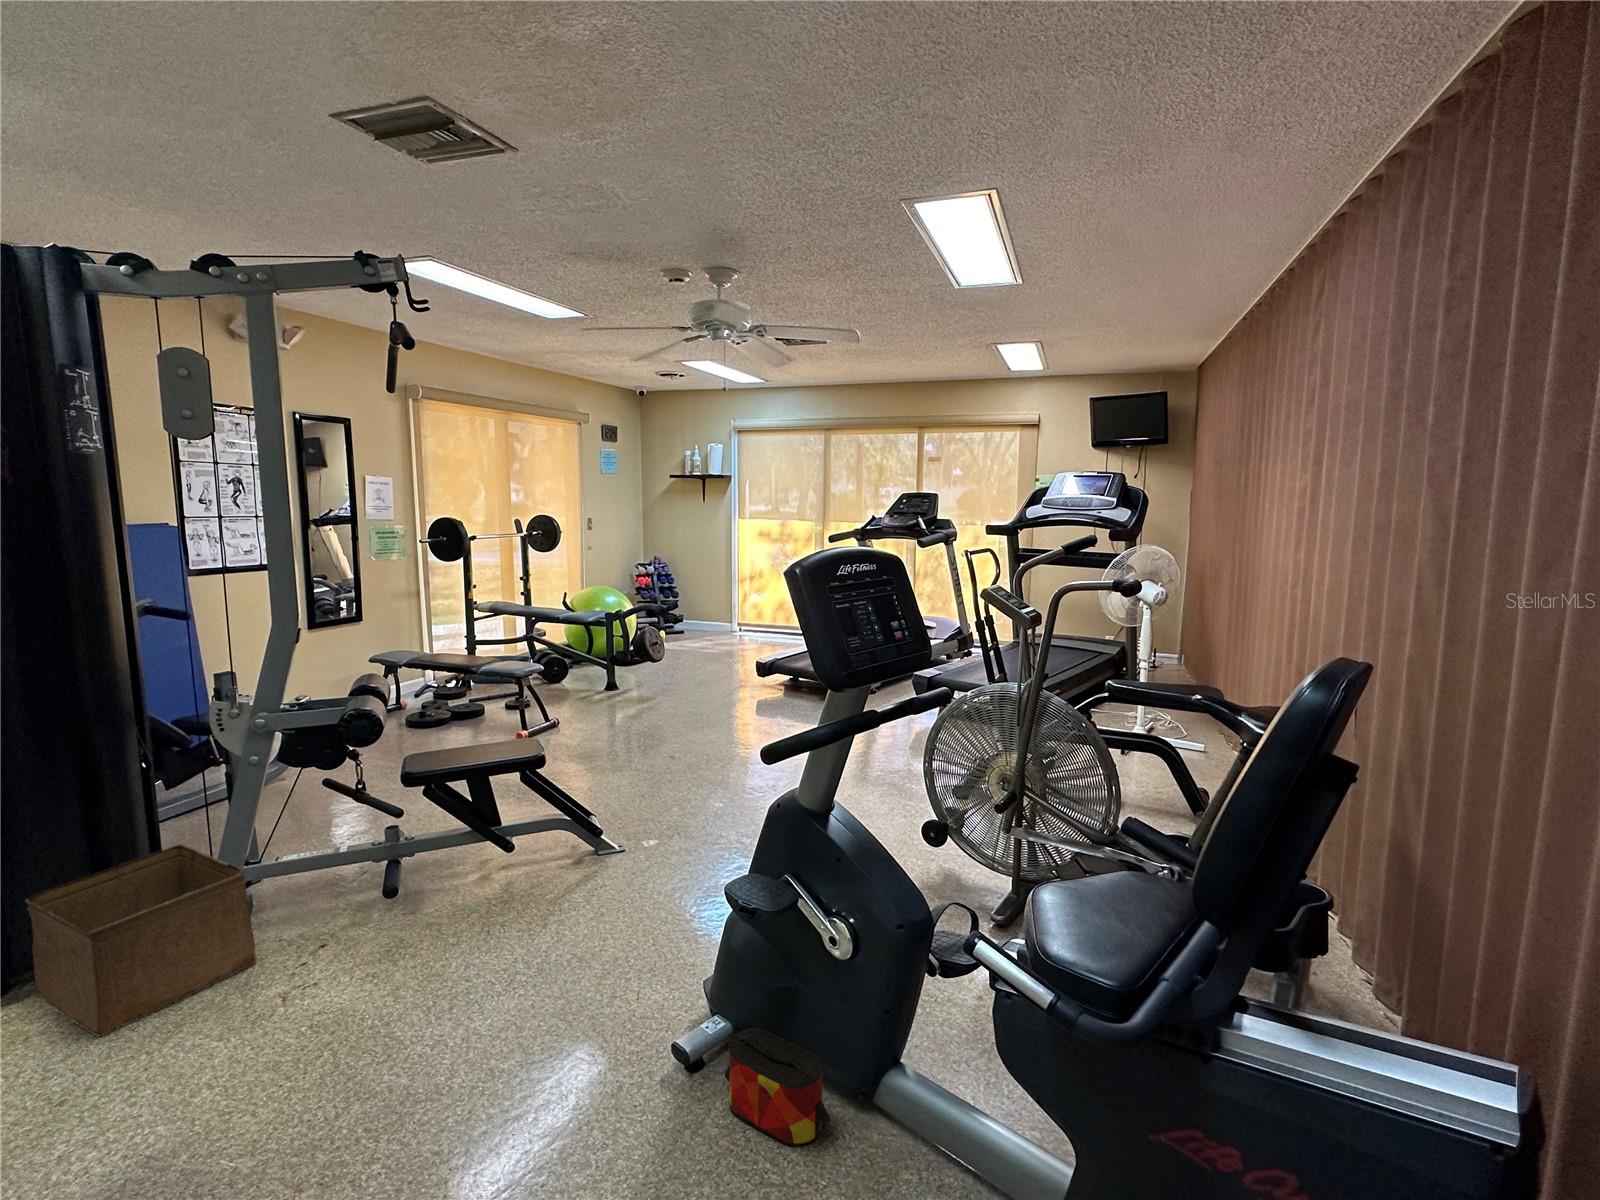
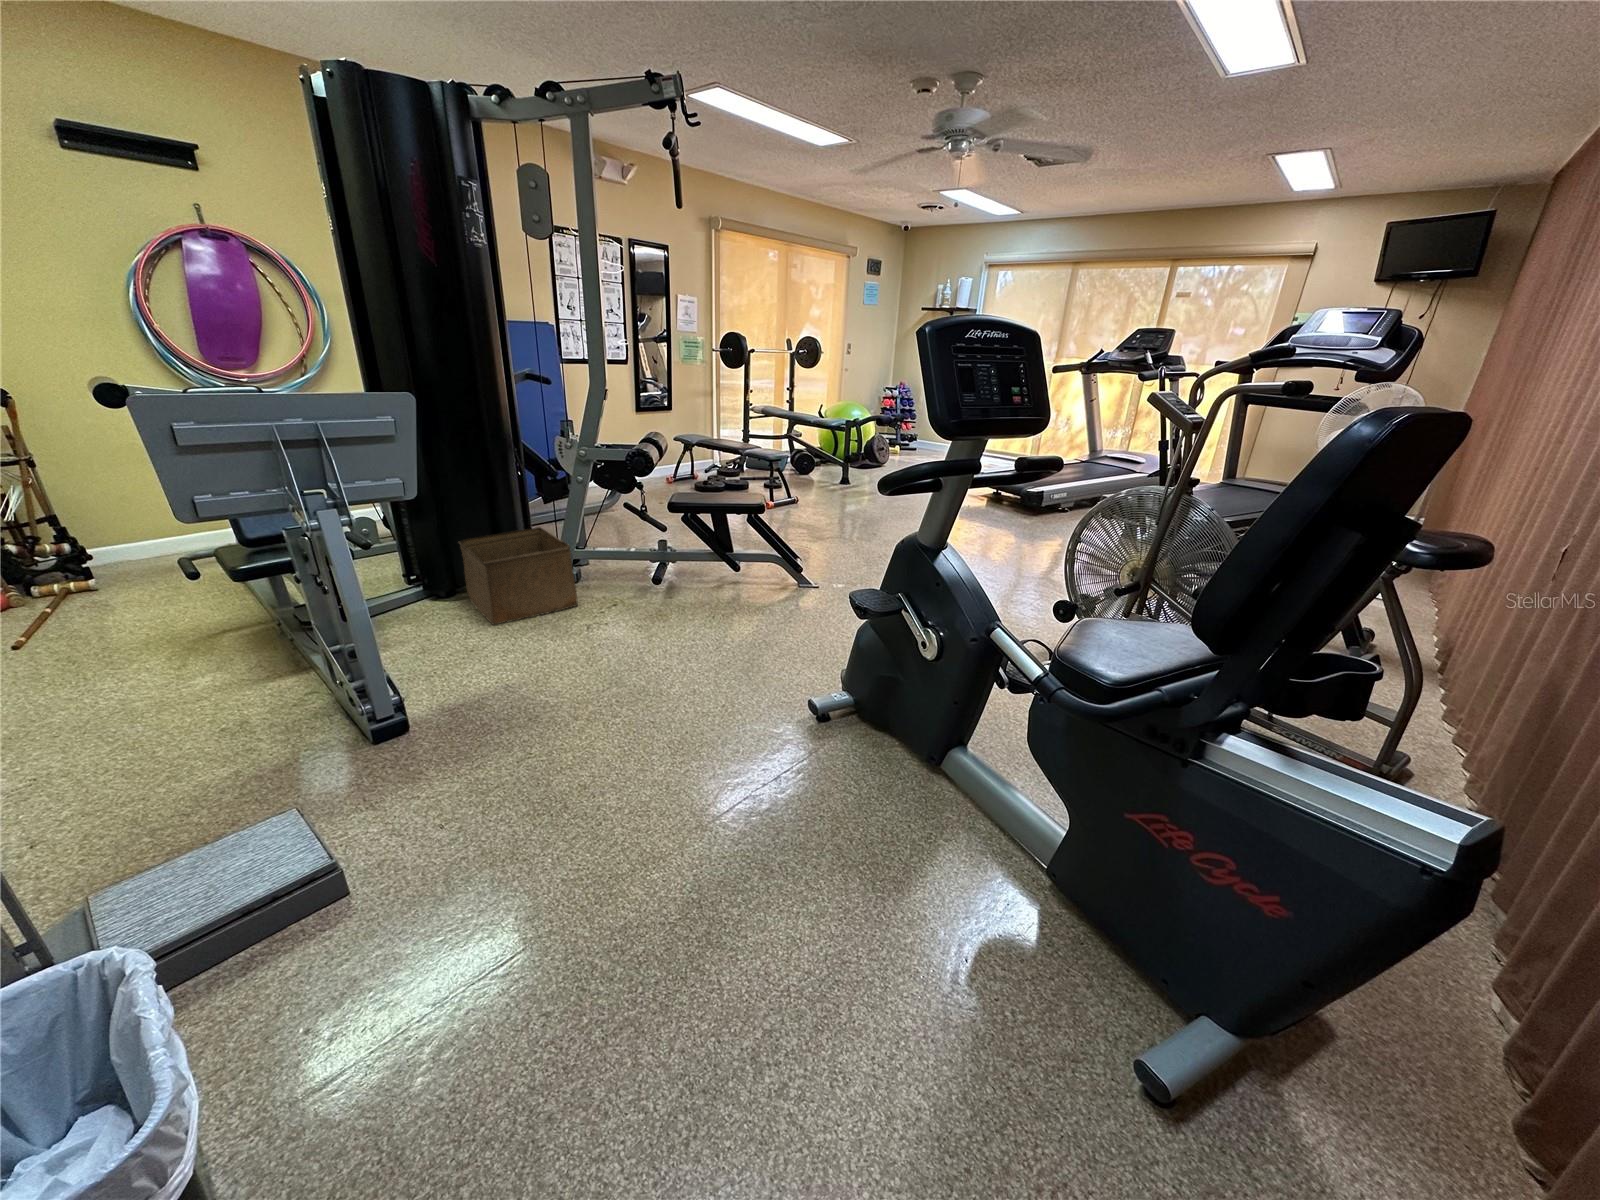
bag: present [725,1028,830,1146] -> none [837,700,904,781]

